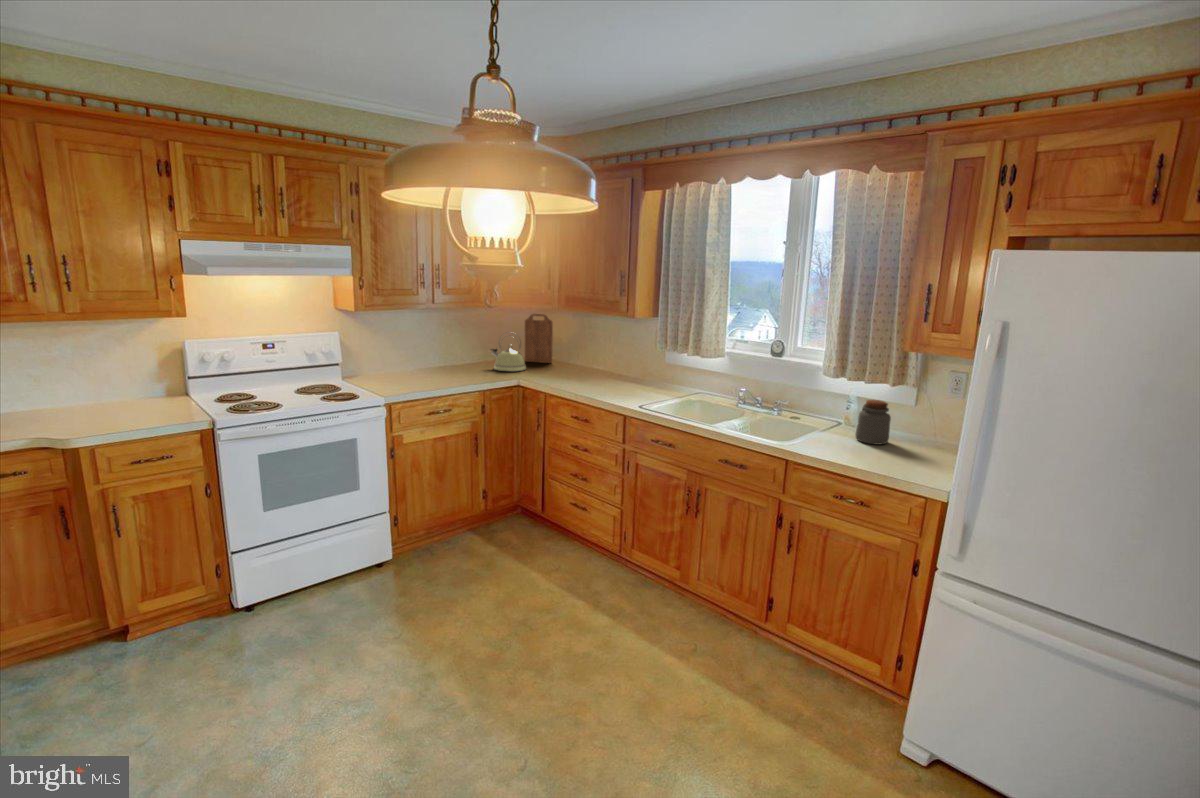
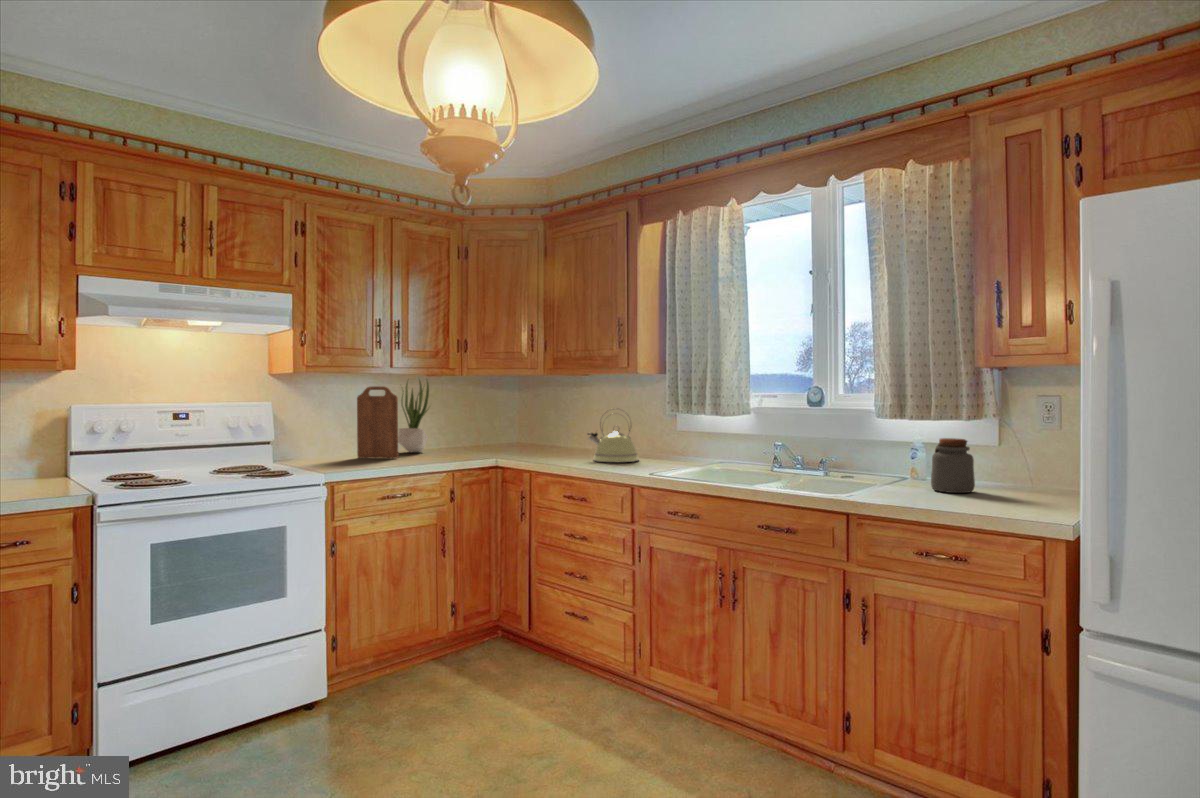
potted plant: none [442,309,468,371] -> present [398,379,429,452]
cutting board: present [525,314,553,363] -> present [357,386,398,458]
kettle: present [491,332,526,371] -> present [588,408,638,462]

